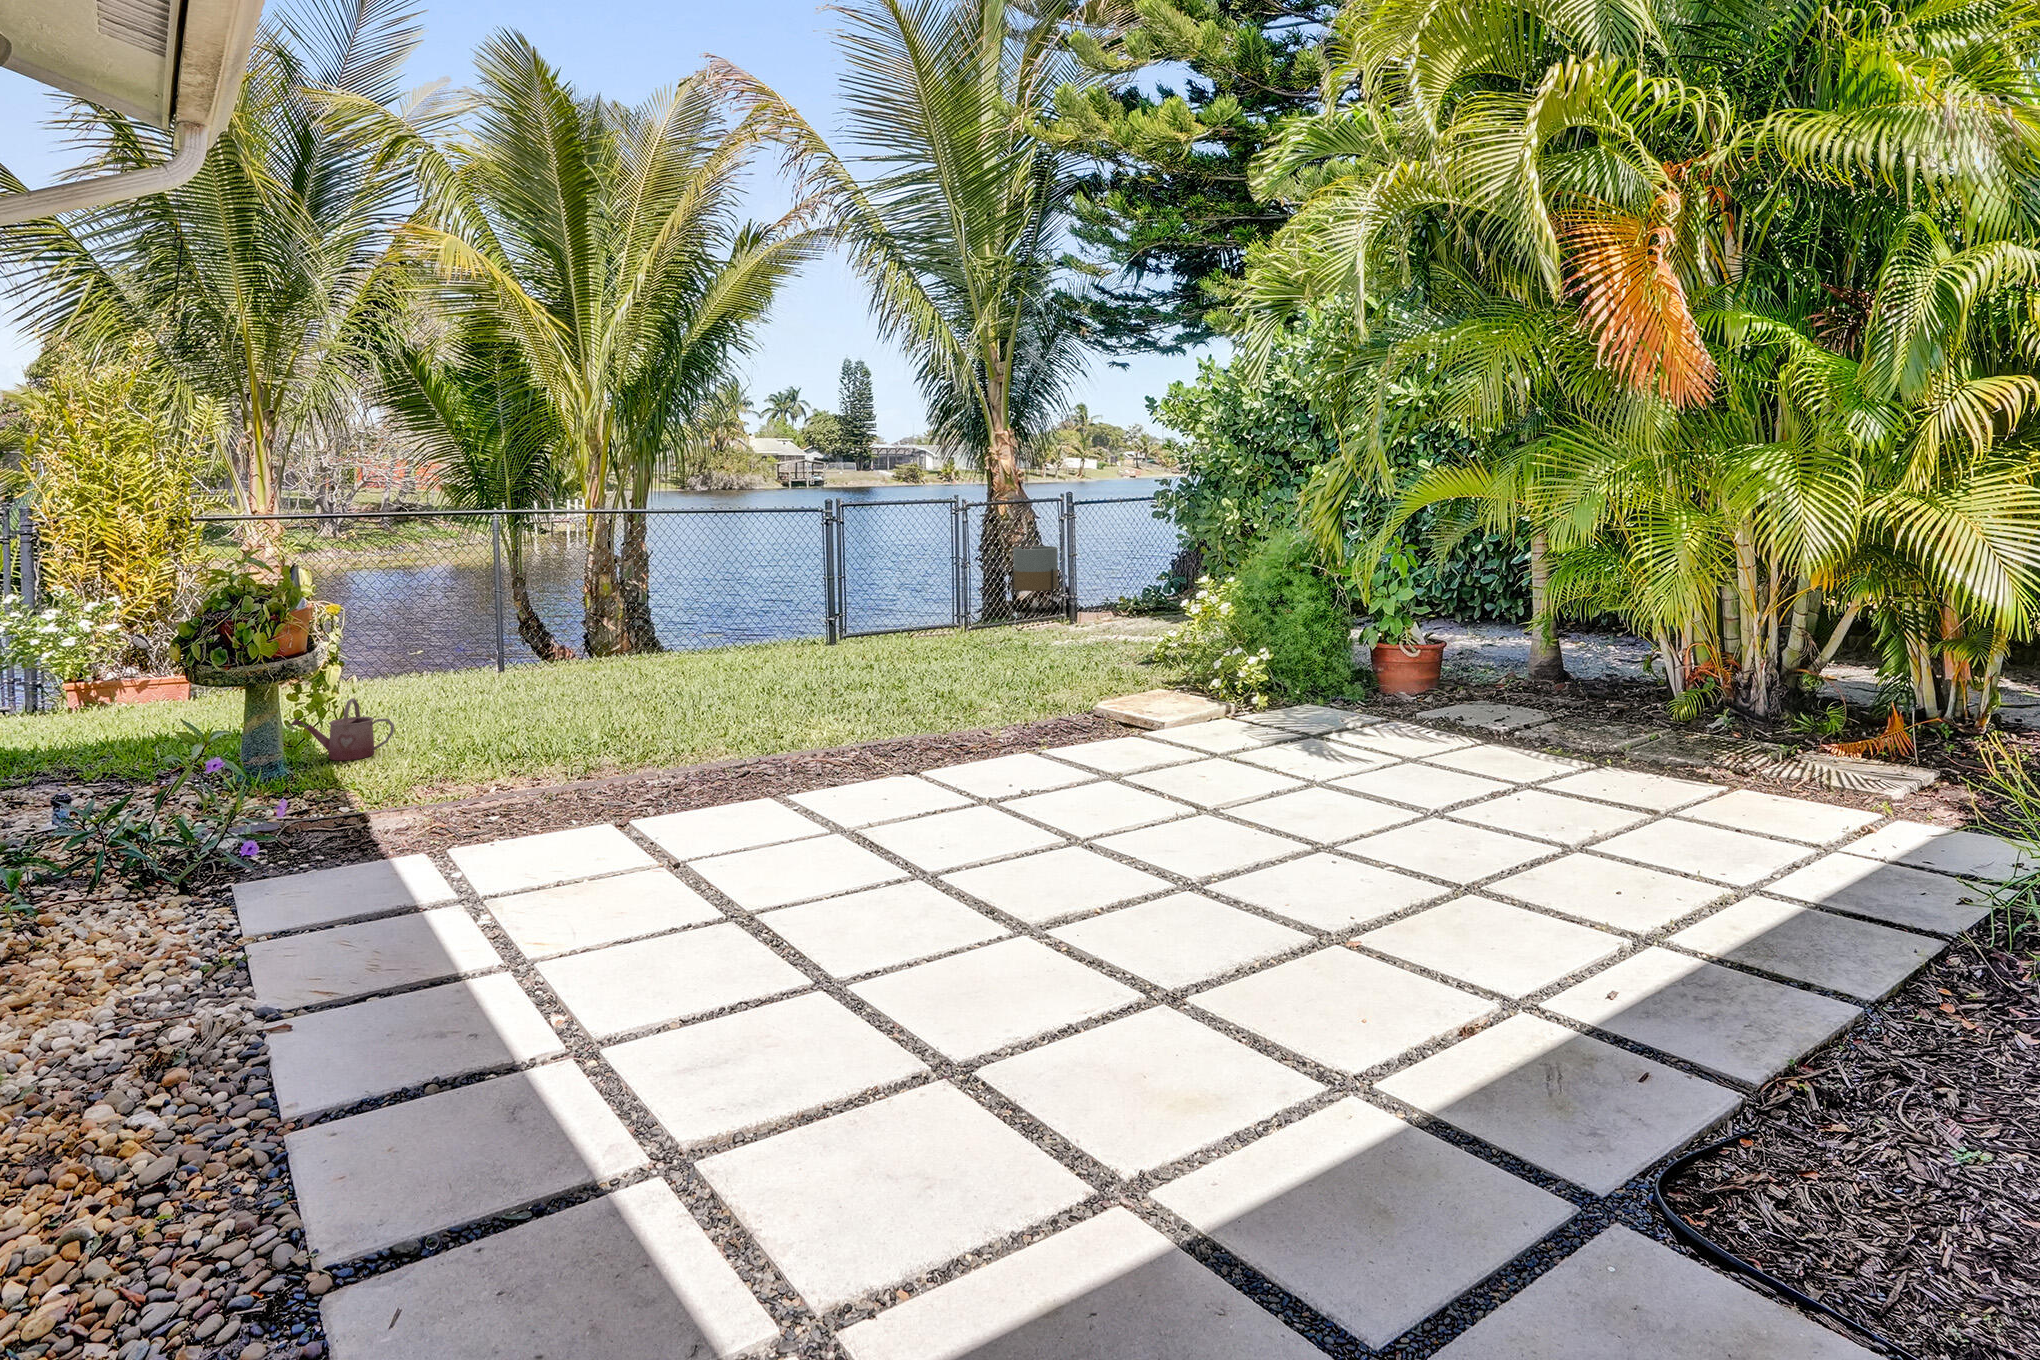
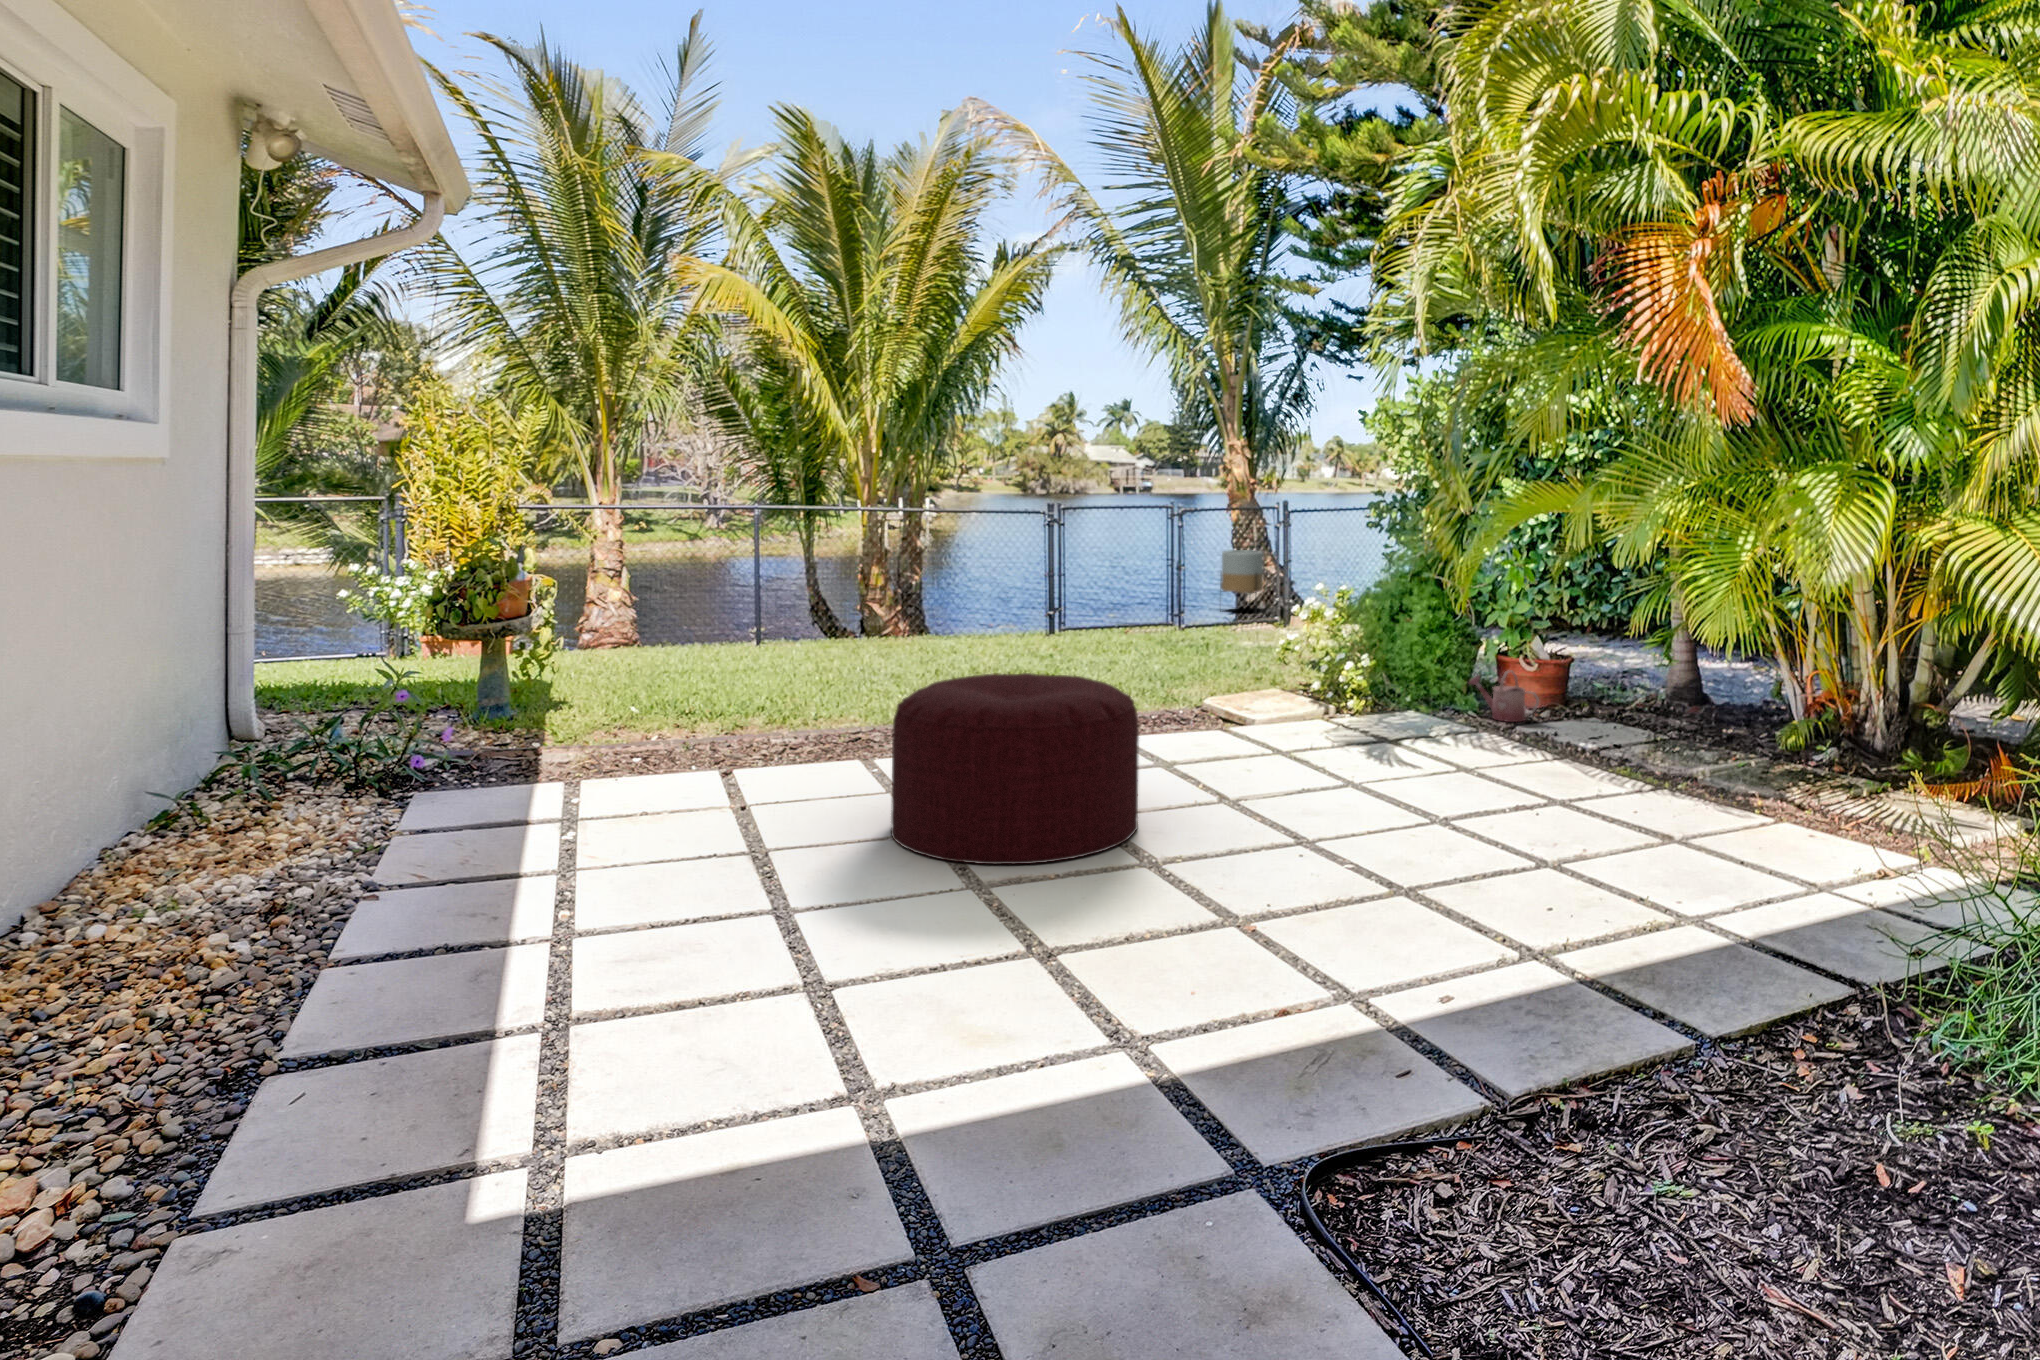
ottoman: none [870,690,1145,908] -> present [891,673,1139,864]
watering can: present [291,698,394,760] -> present [1469,670,1539,722]

